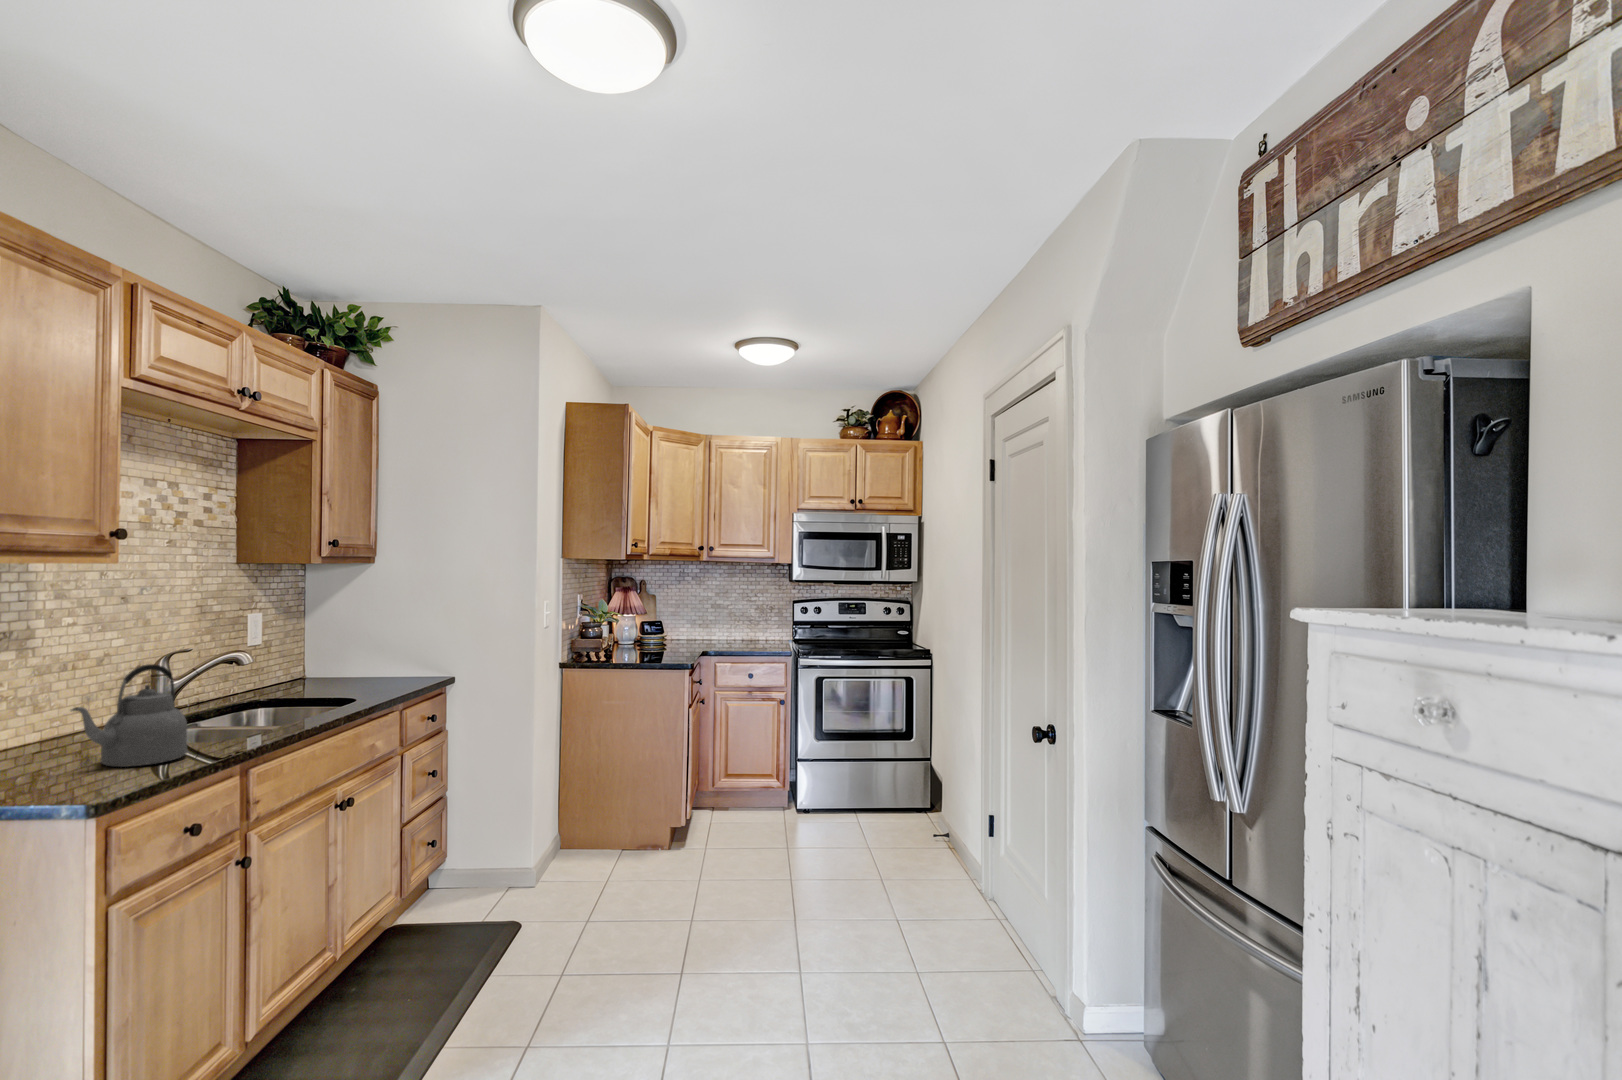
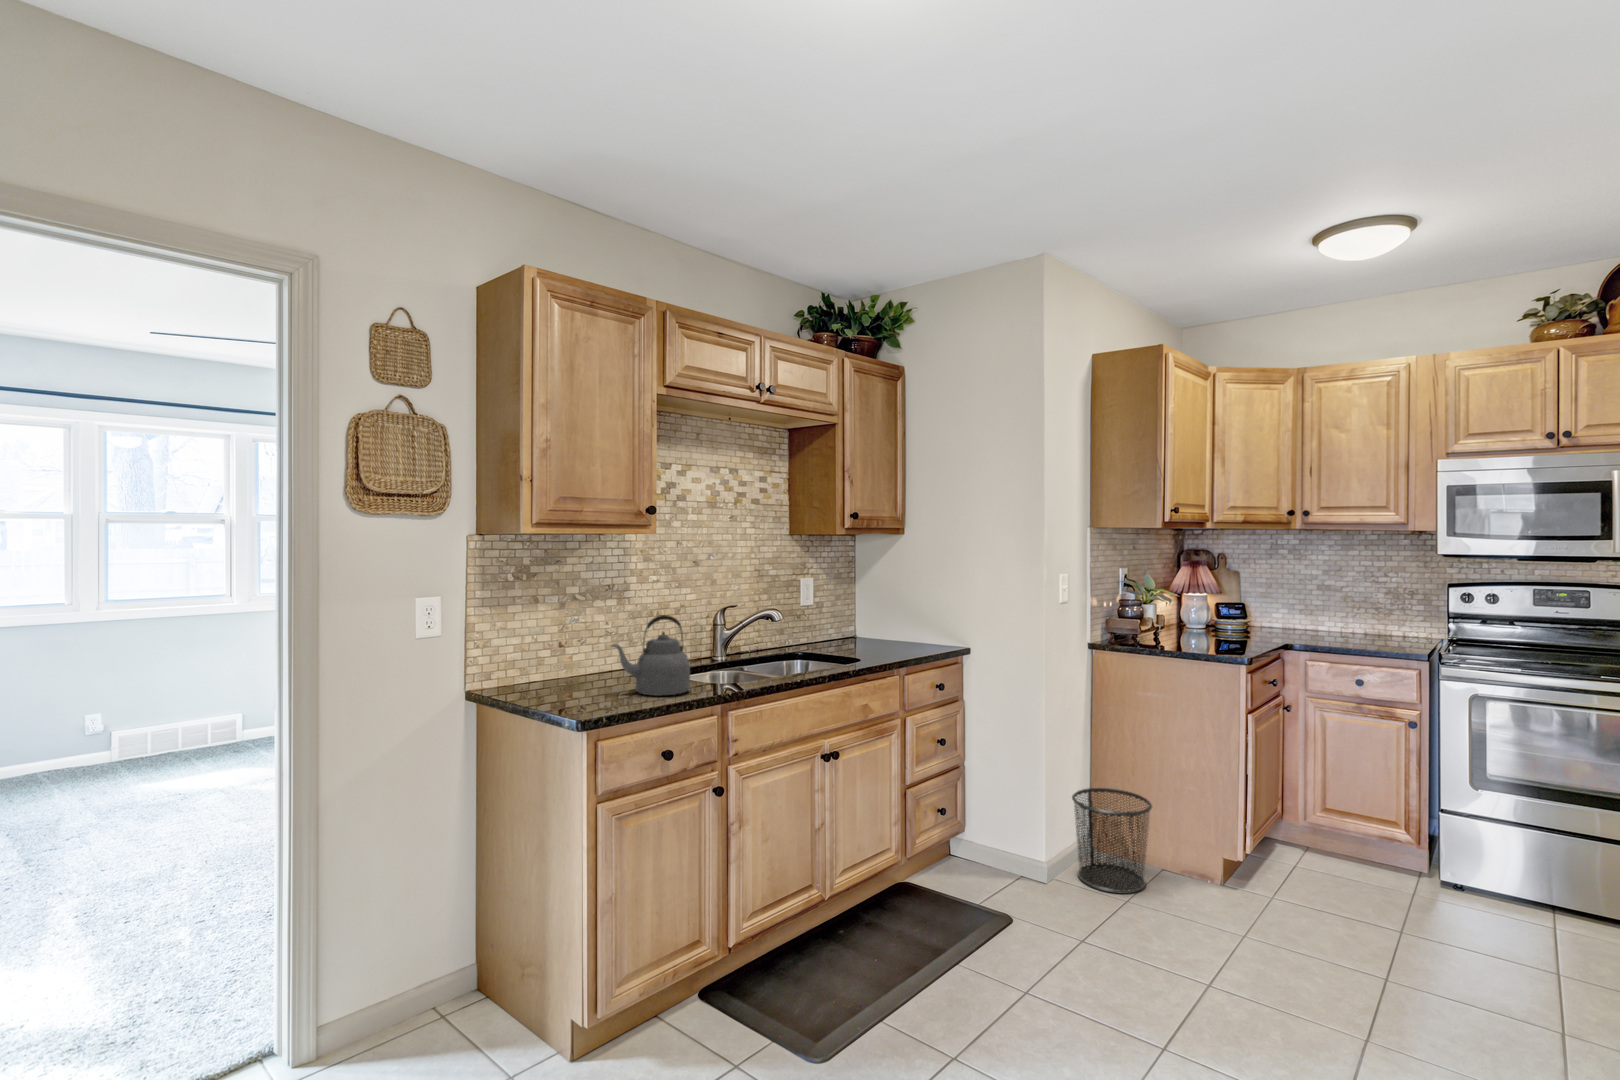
waste bin: none [556,789,625,880] -> present [1072,788,1152,894]

